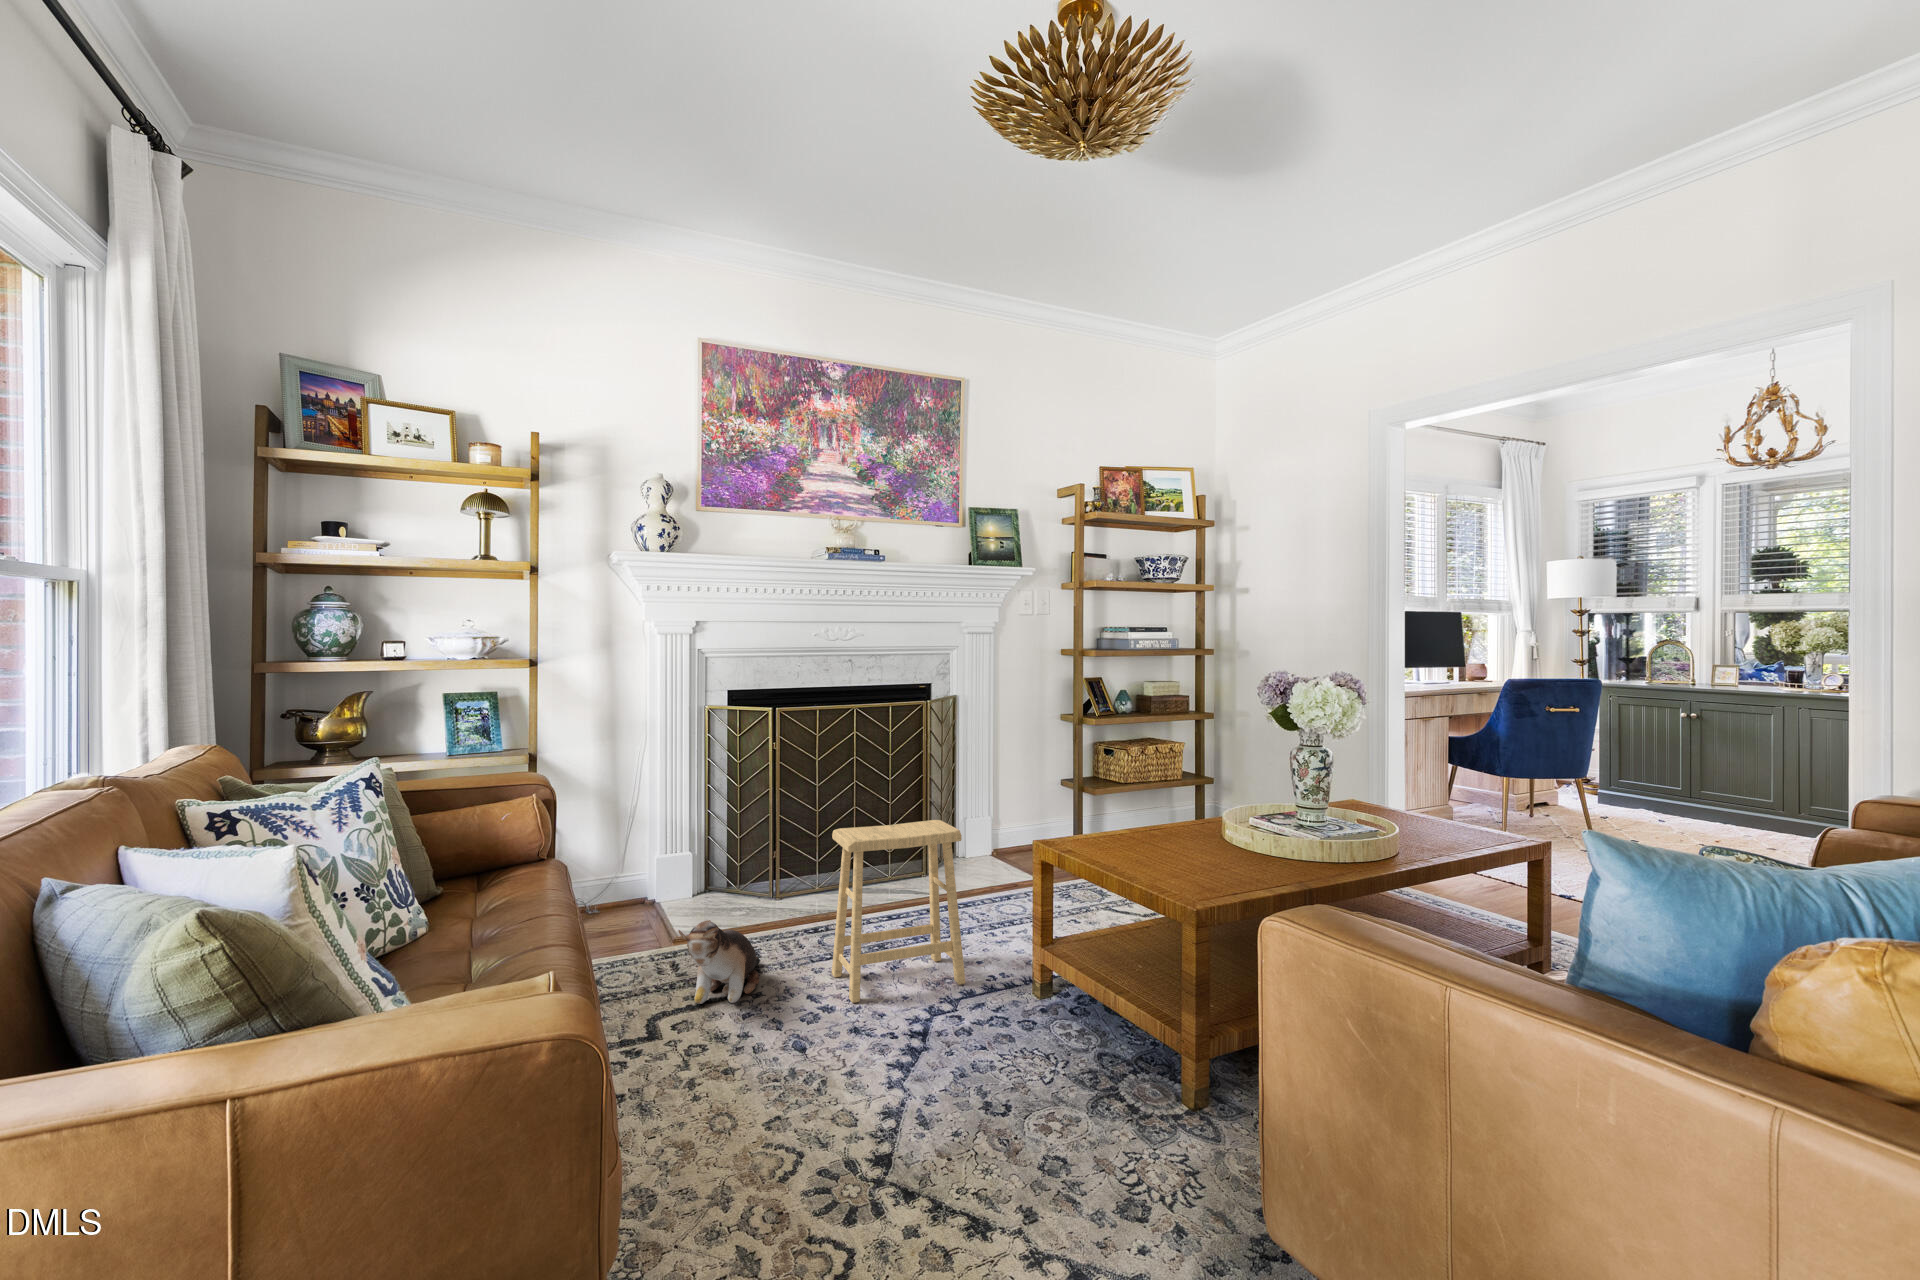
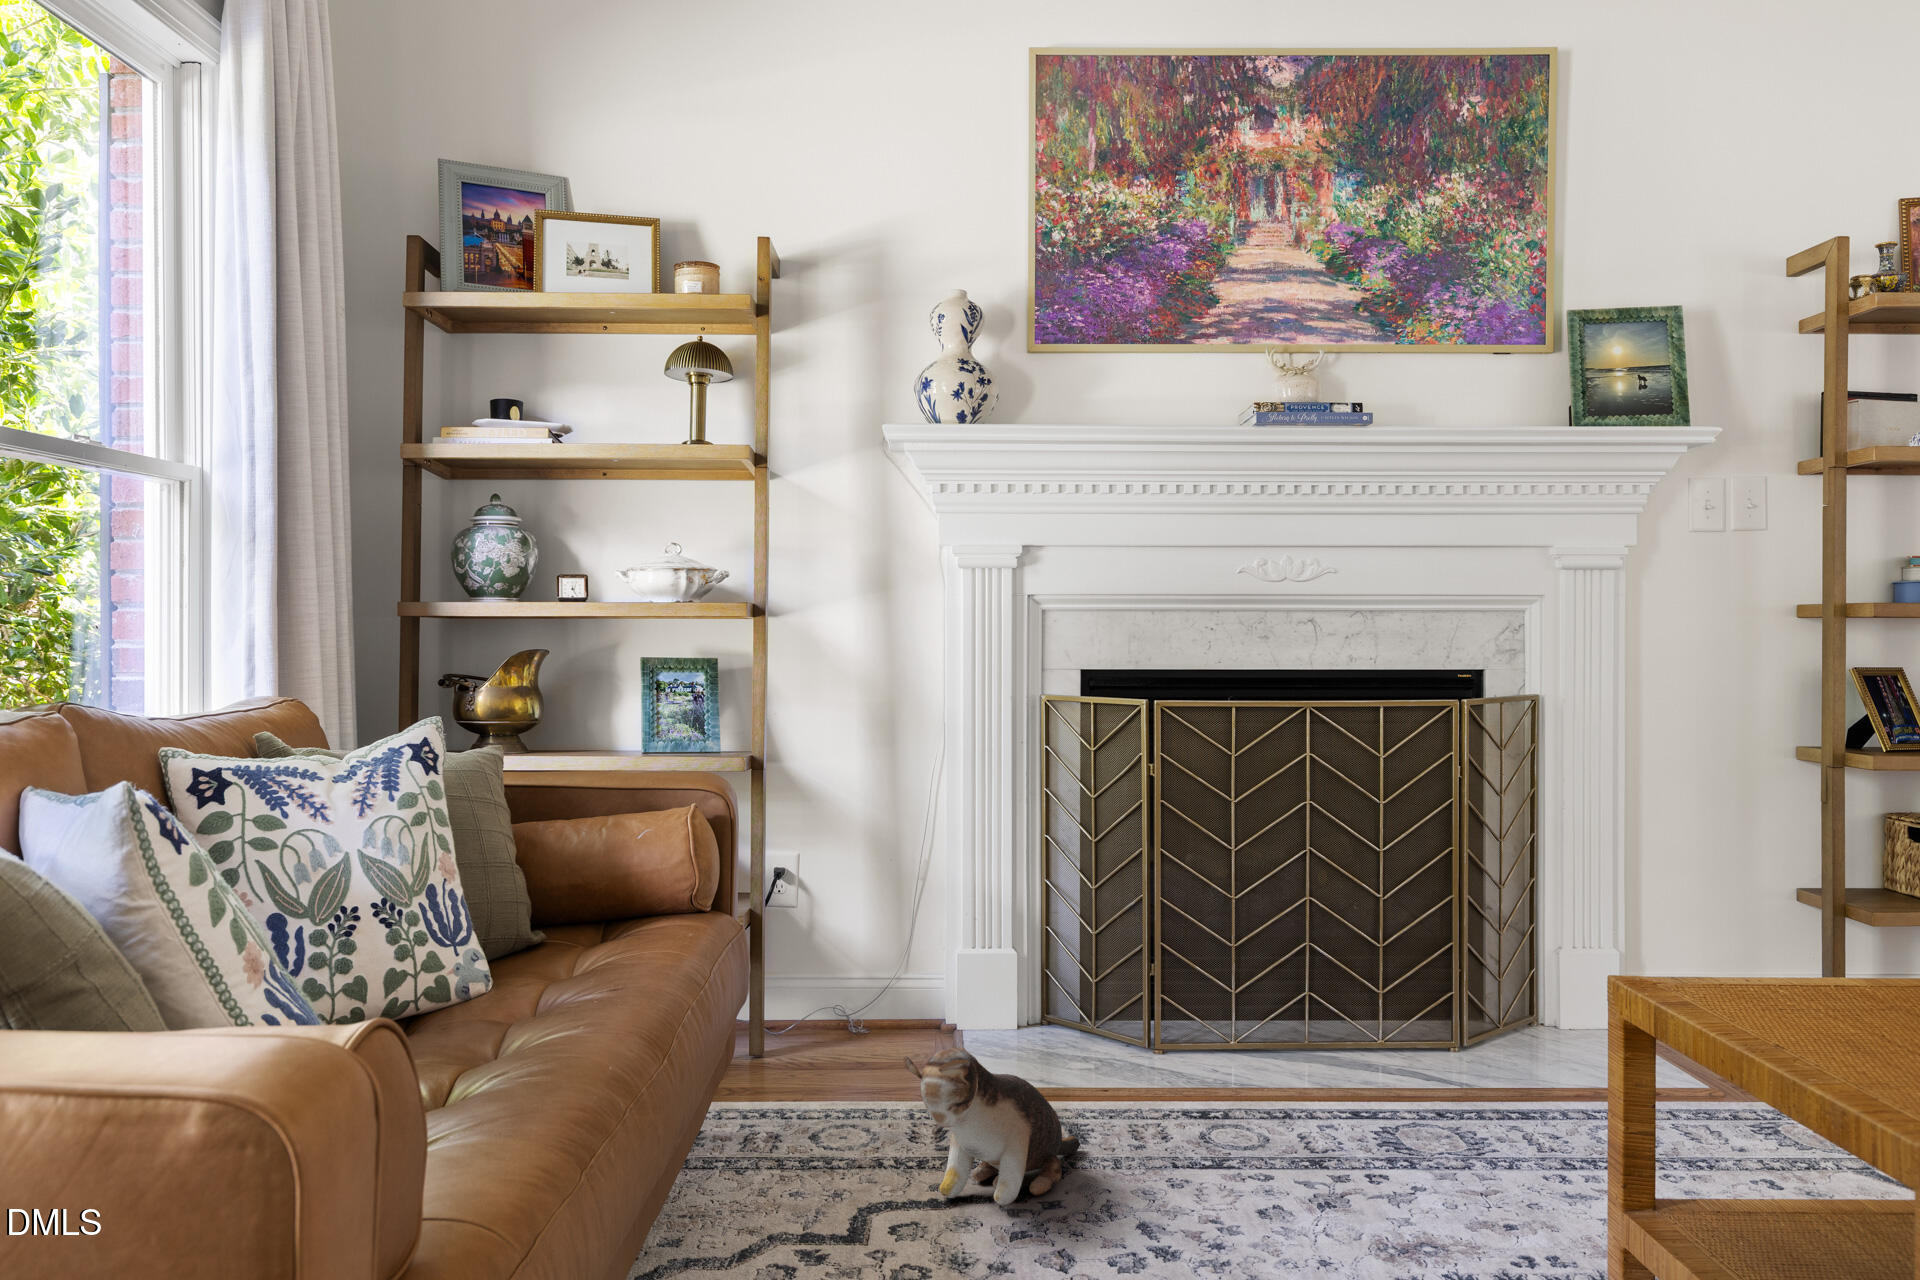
footstool: present [832,820,965,1003] -> none [1199,907,1462,1247]

